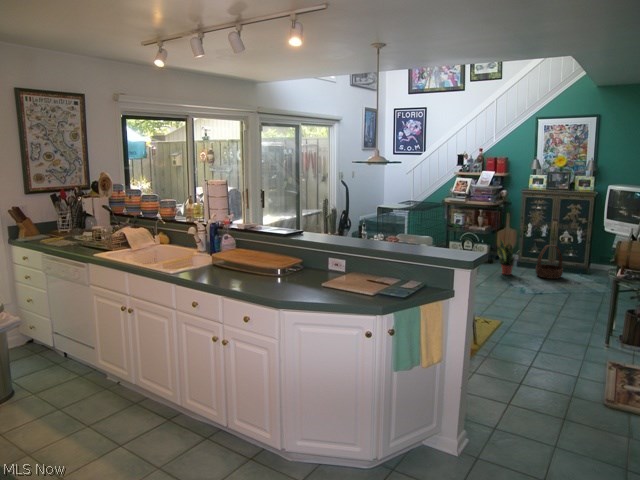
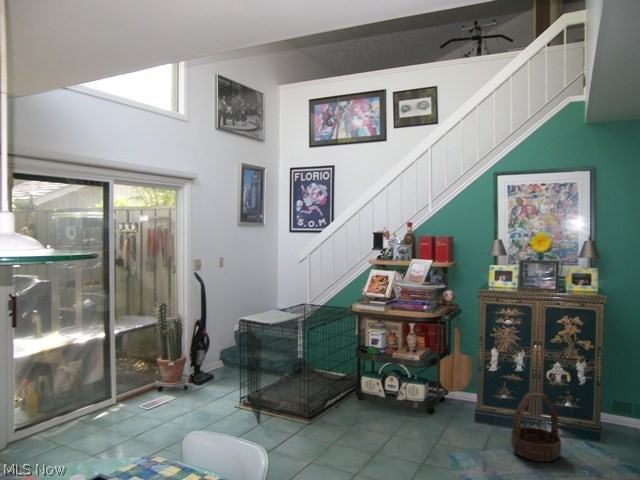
potted plant: present [497,240,515,275] -> none [440,379,482,450]

